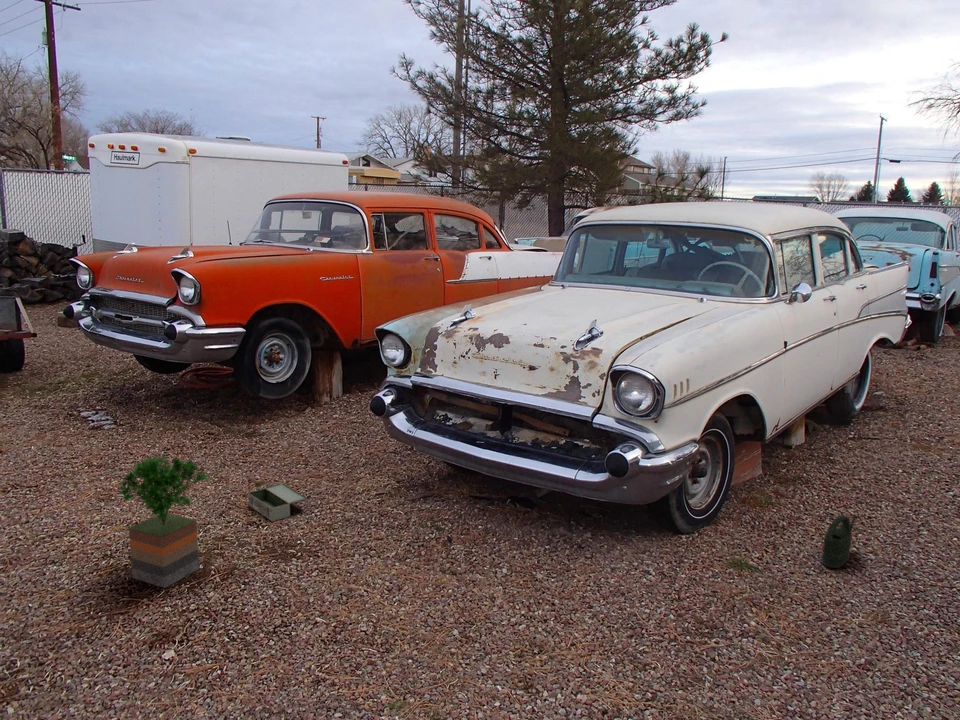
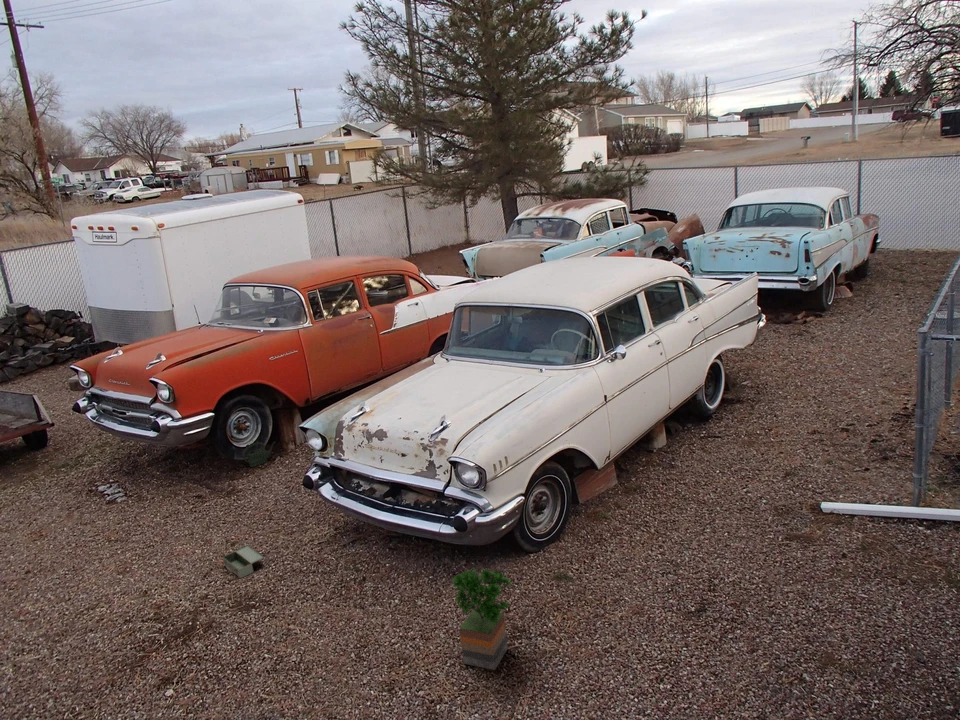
potted tree: present [119,456,207,588] -> present [452,569,512,670]
watering can: present [822,515,856,568] -> present [242,442,275,467]

